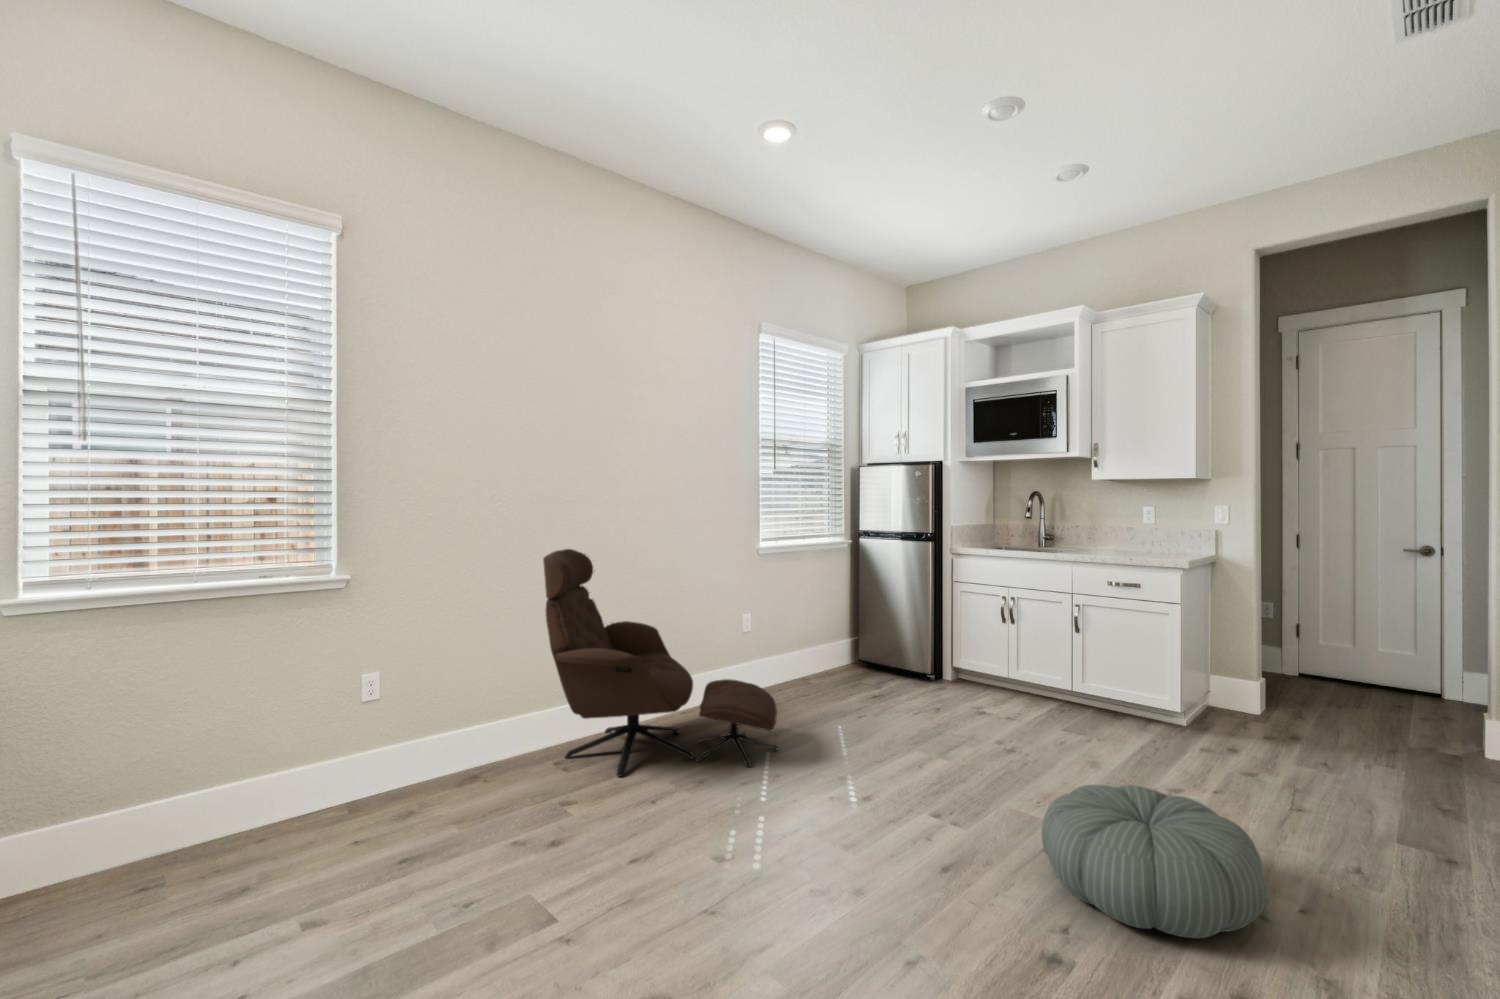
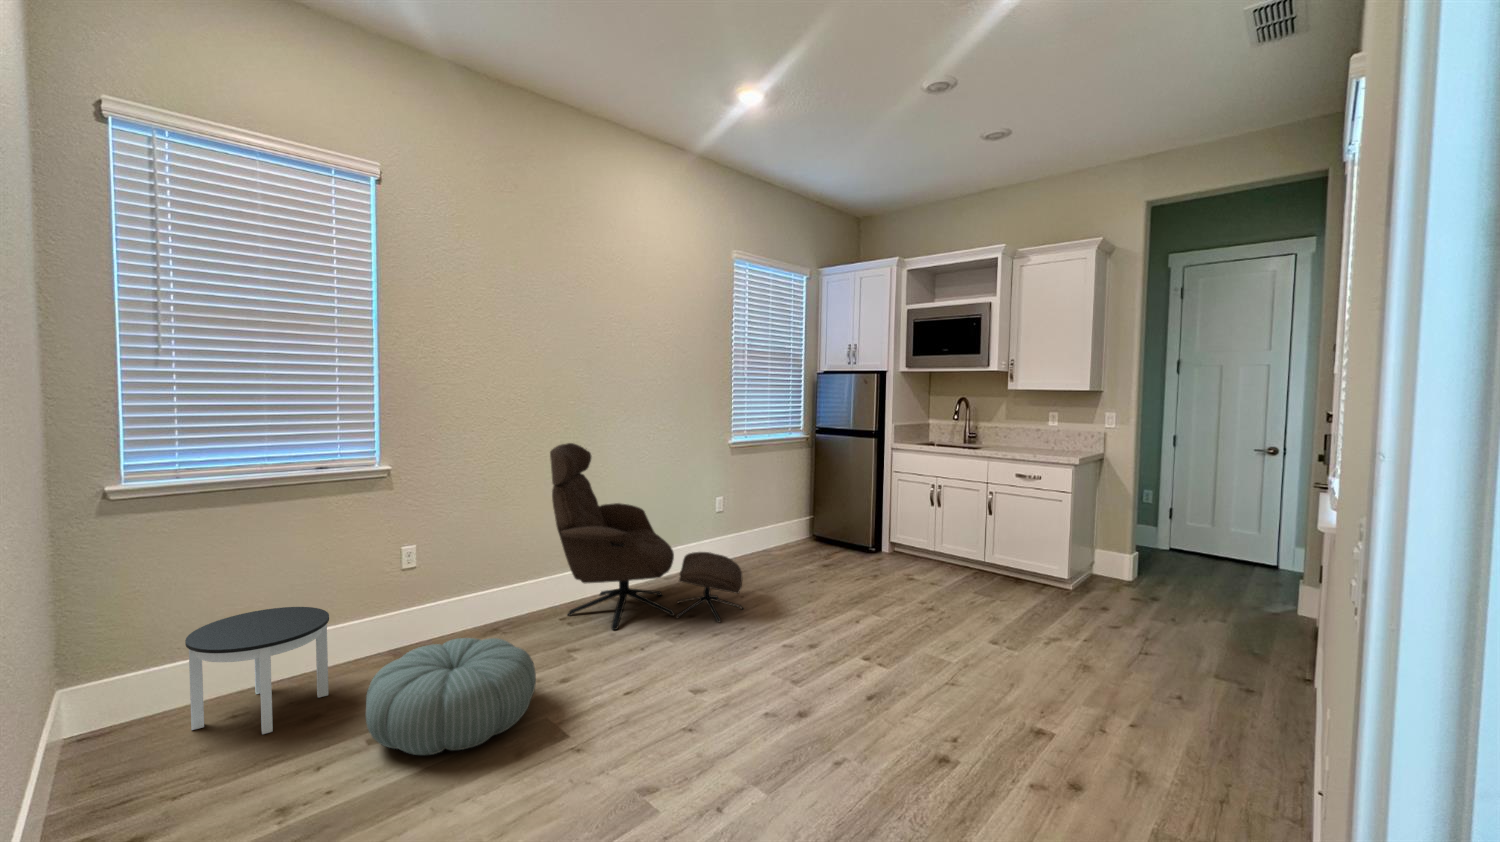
round table: none [82,749,266,915] -> present [185,607,329,734]
pouf: present [1042,785,1267,938] -> present [366,638,536,755]

